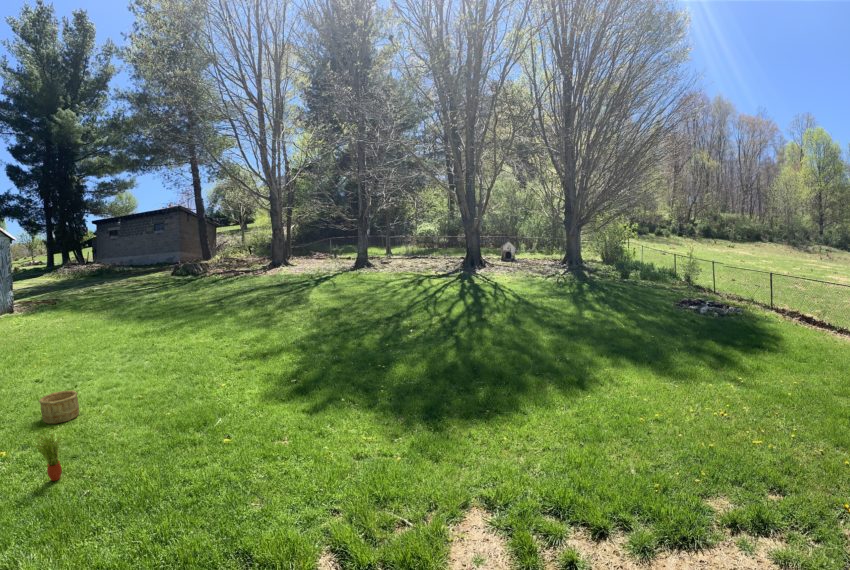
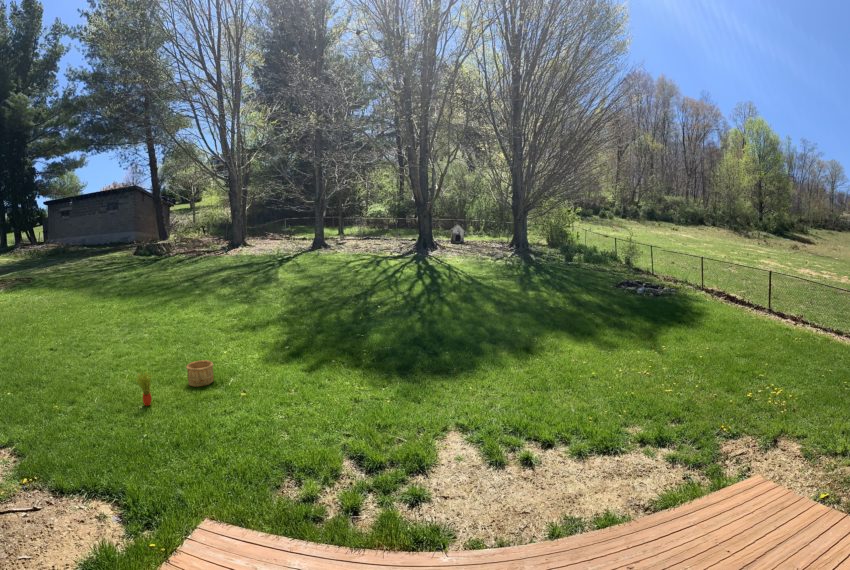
wooden bucket: present [39,391,79,424] -> present [186,360,214,387]

